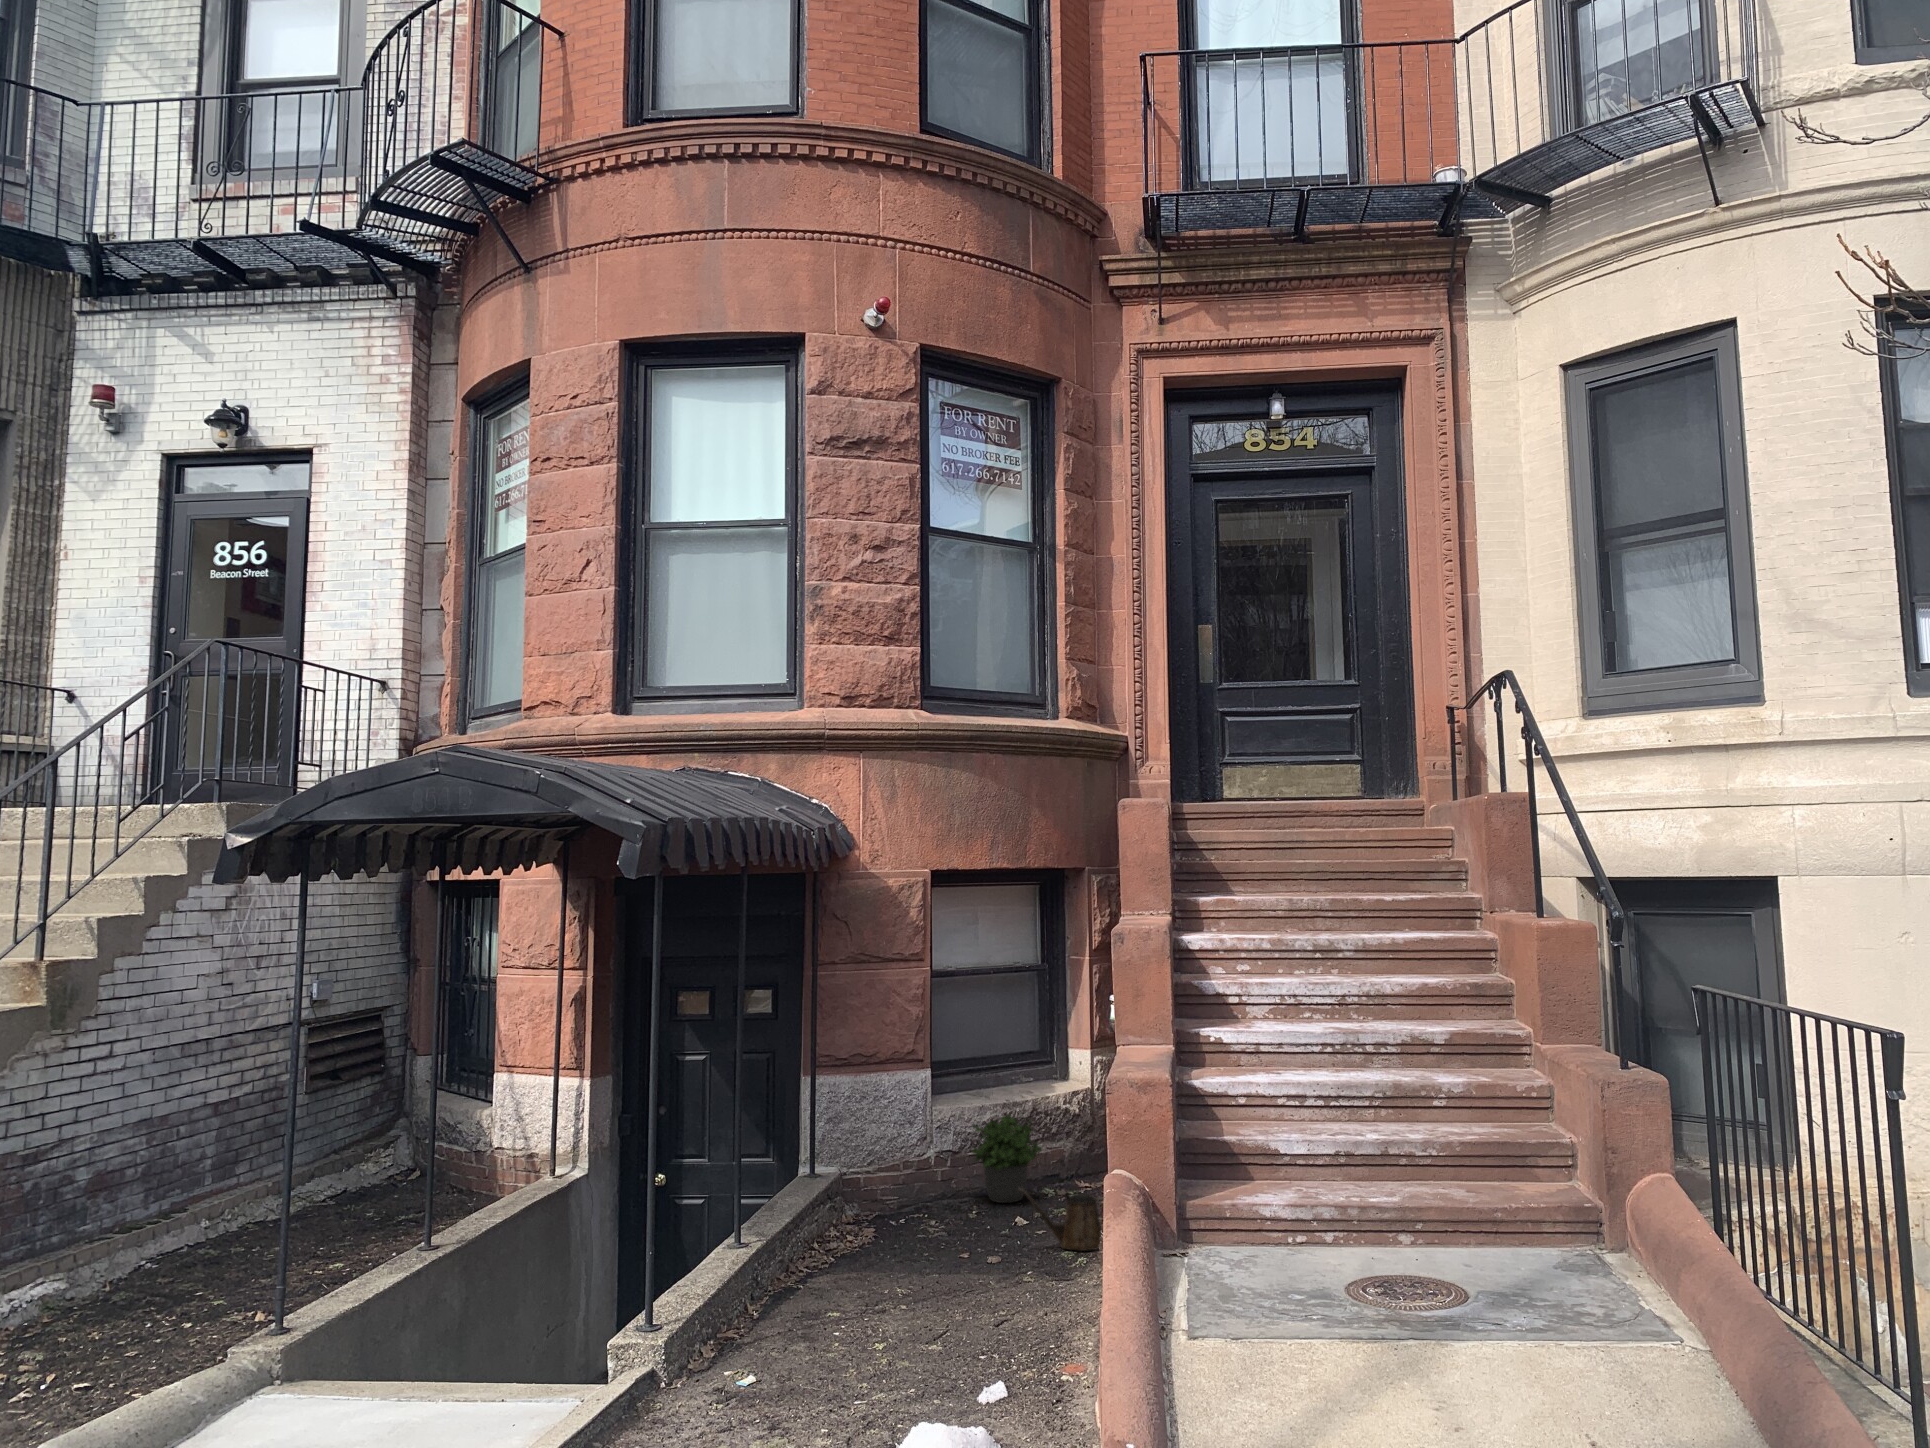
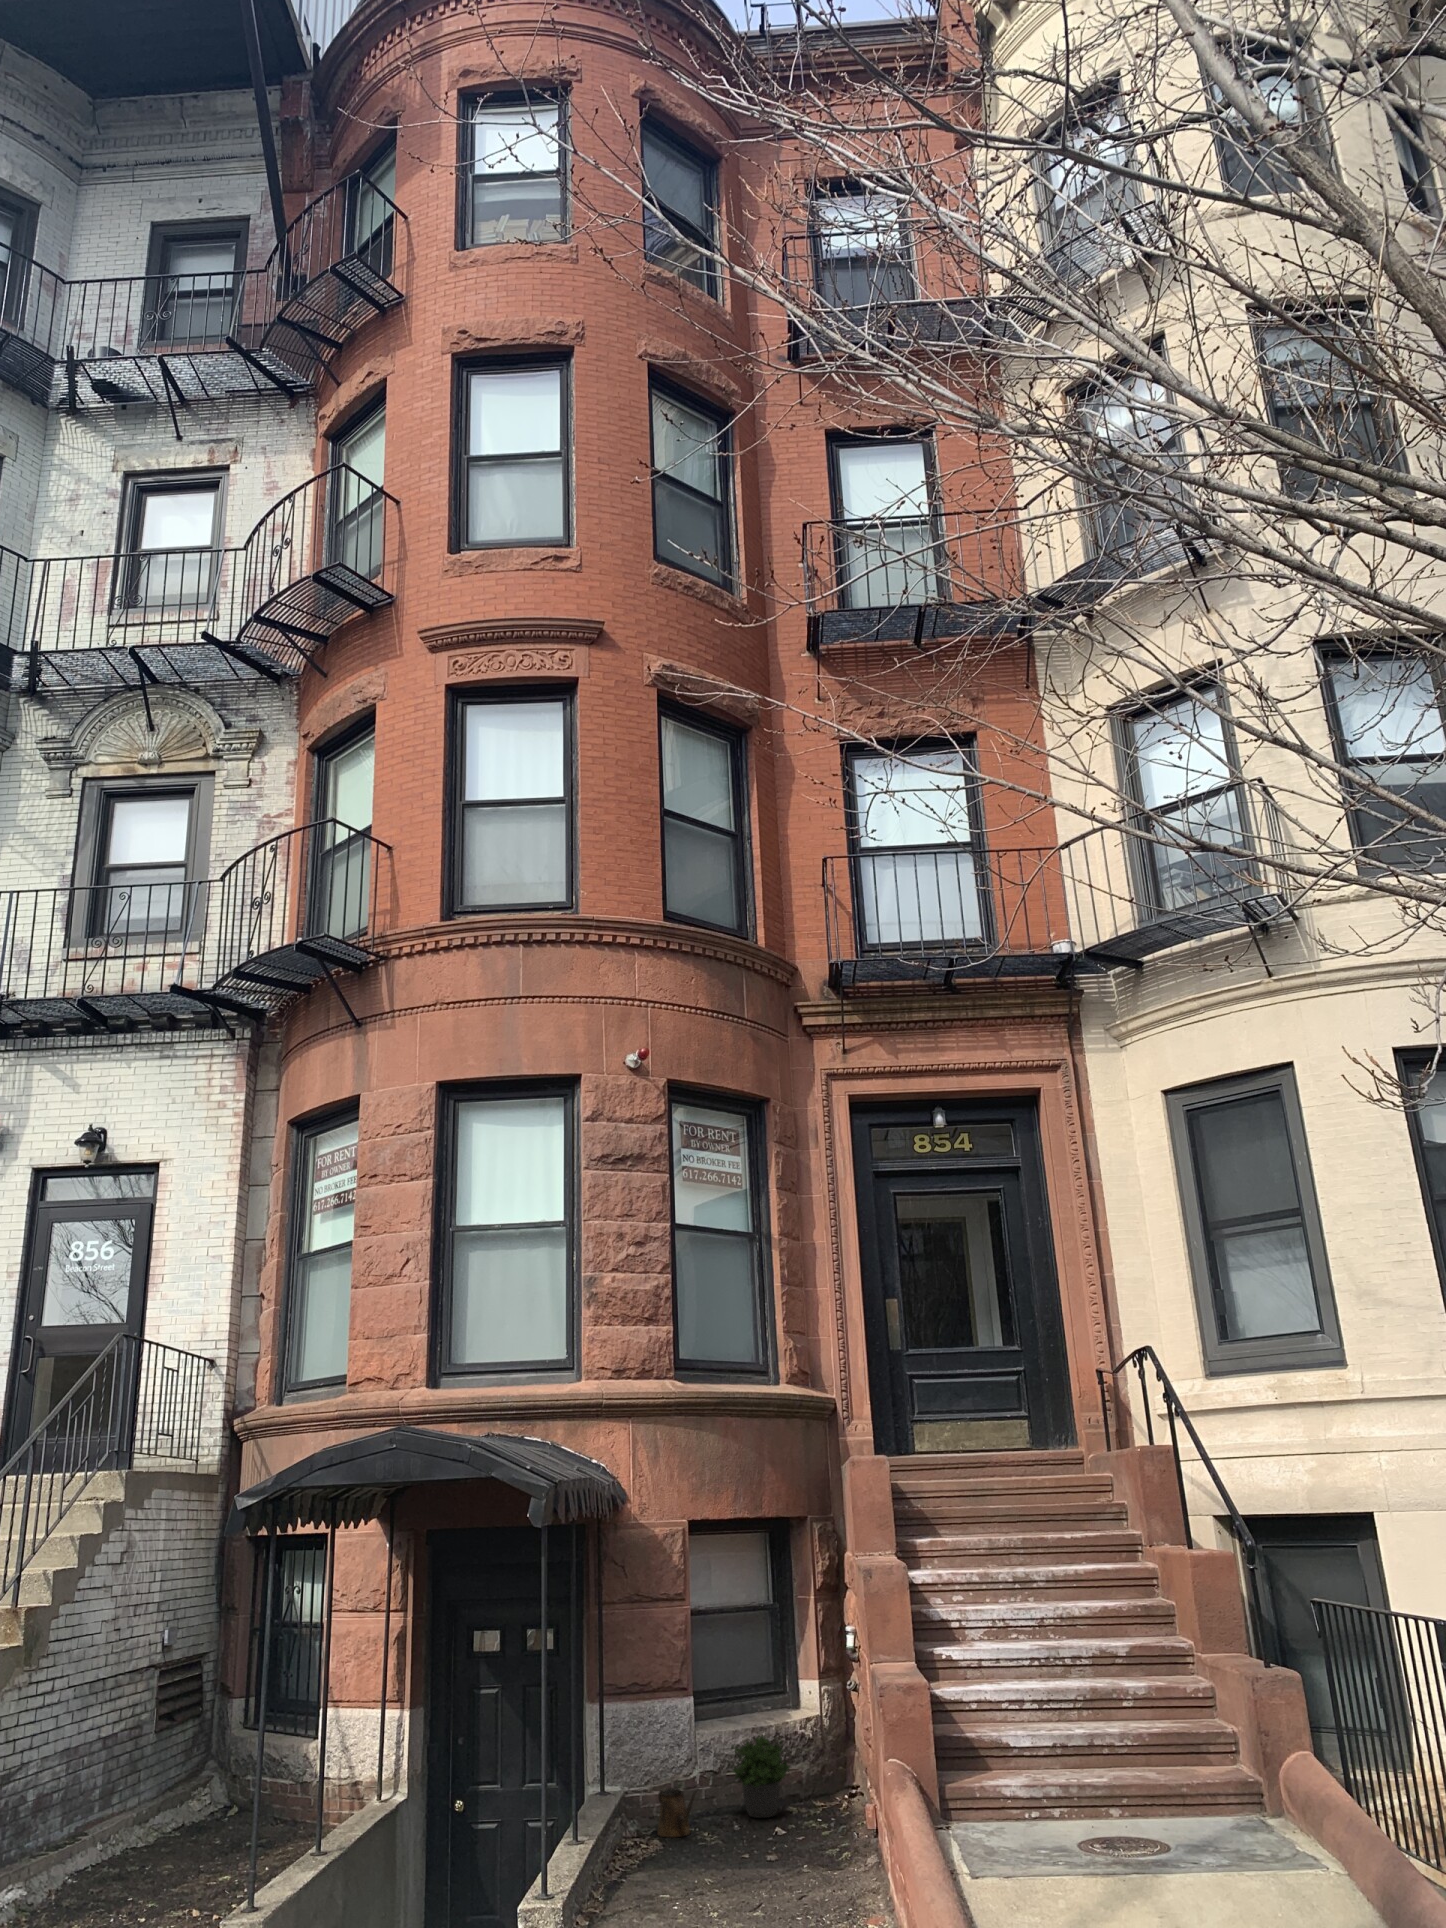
watering can: present [1018,1188,1103,1251] -> present [657,1788,697,1837]

